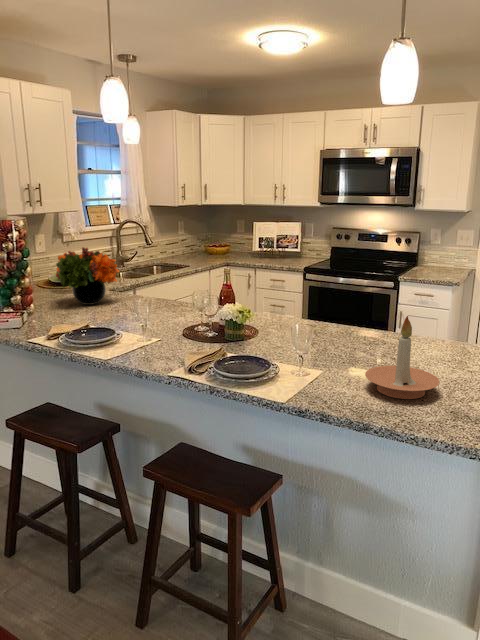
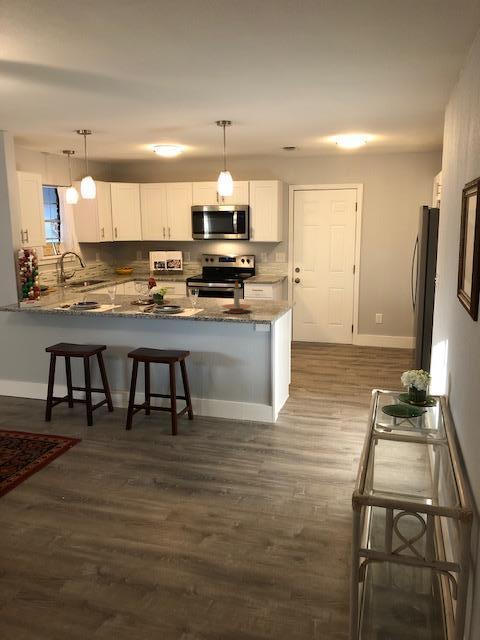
flower arrangement: present [56,247,119,305] -> none [44,265,83,298]

